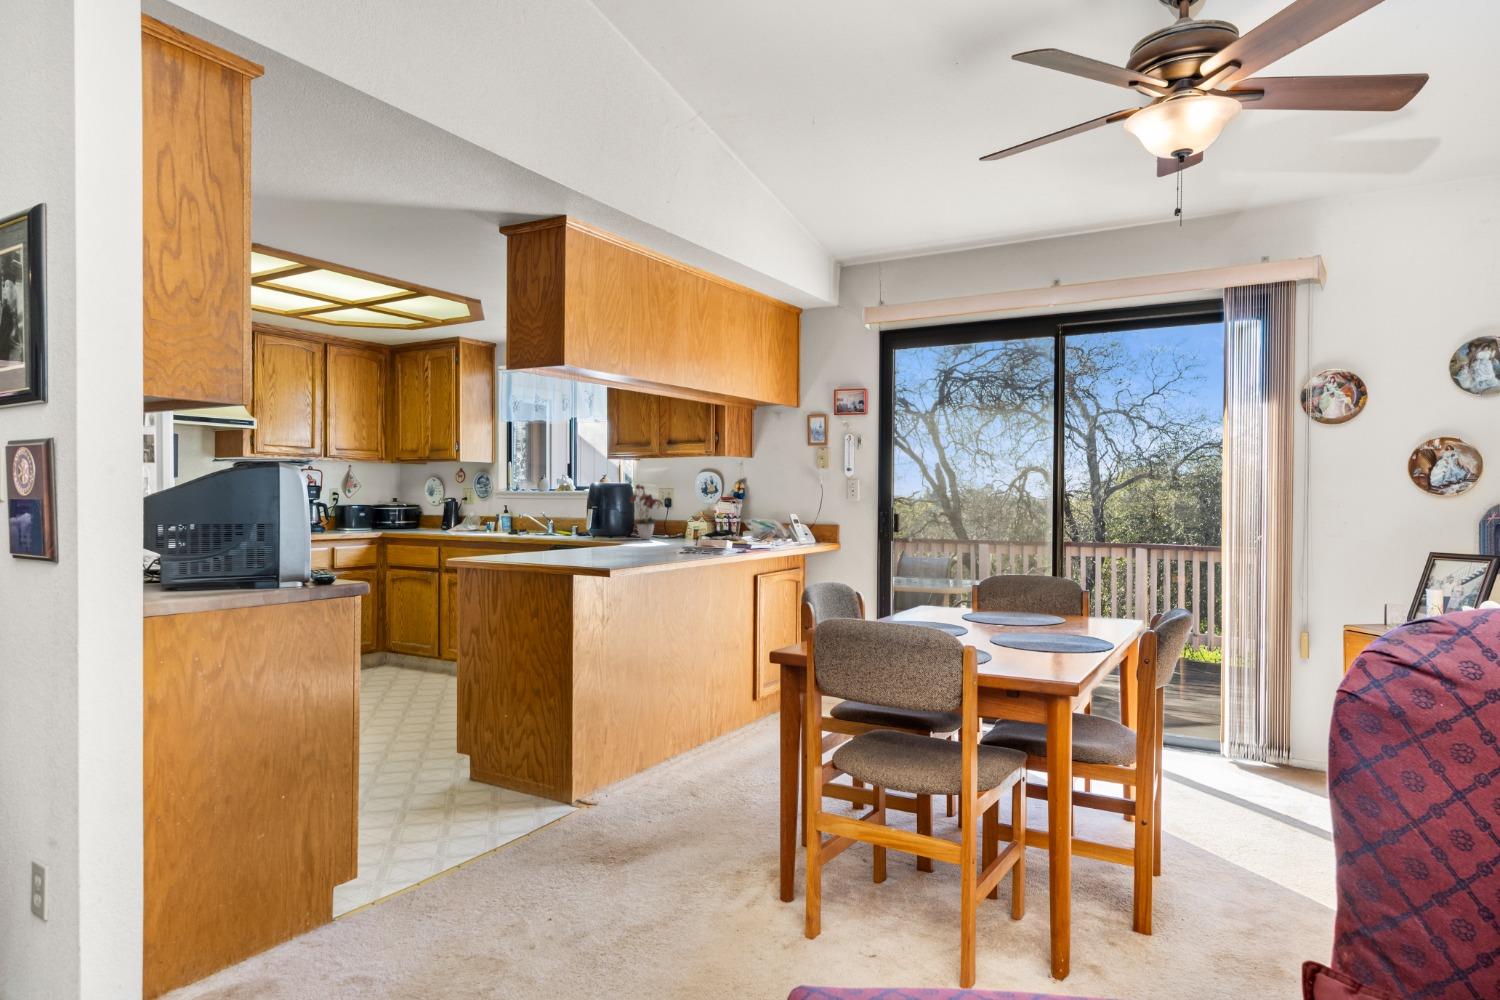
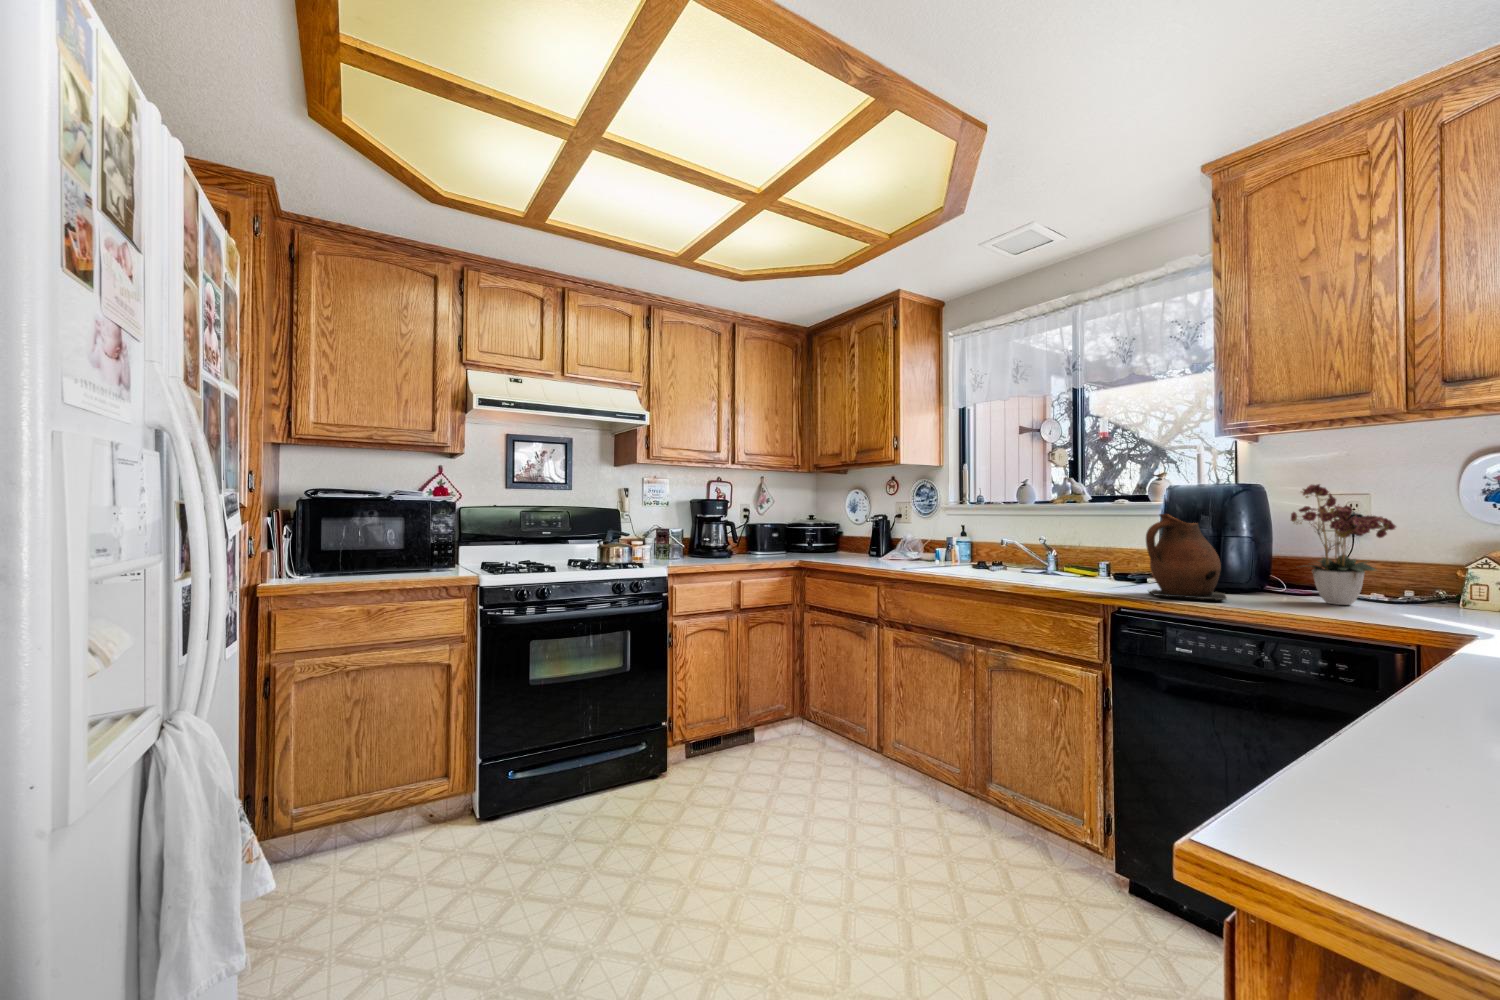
ceramic pitcher: none [568,498,607,540] -> present [1146,514,1226,600]

